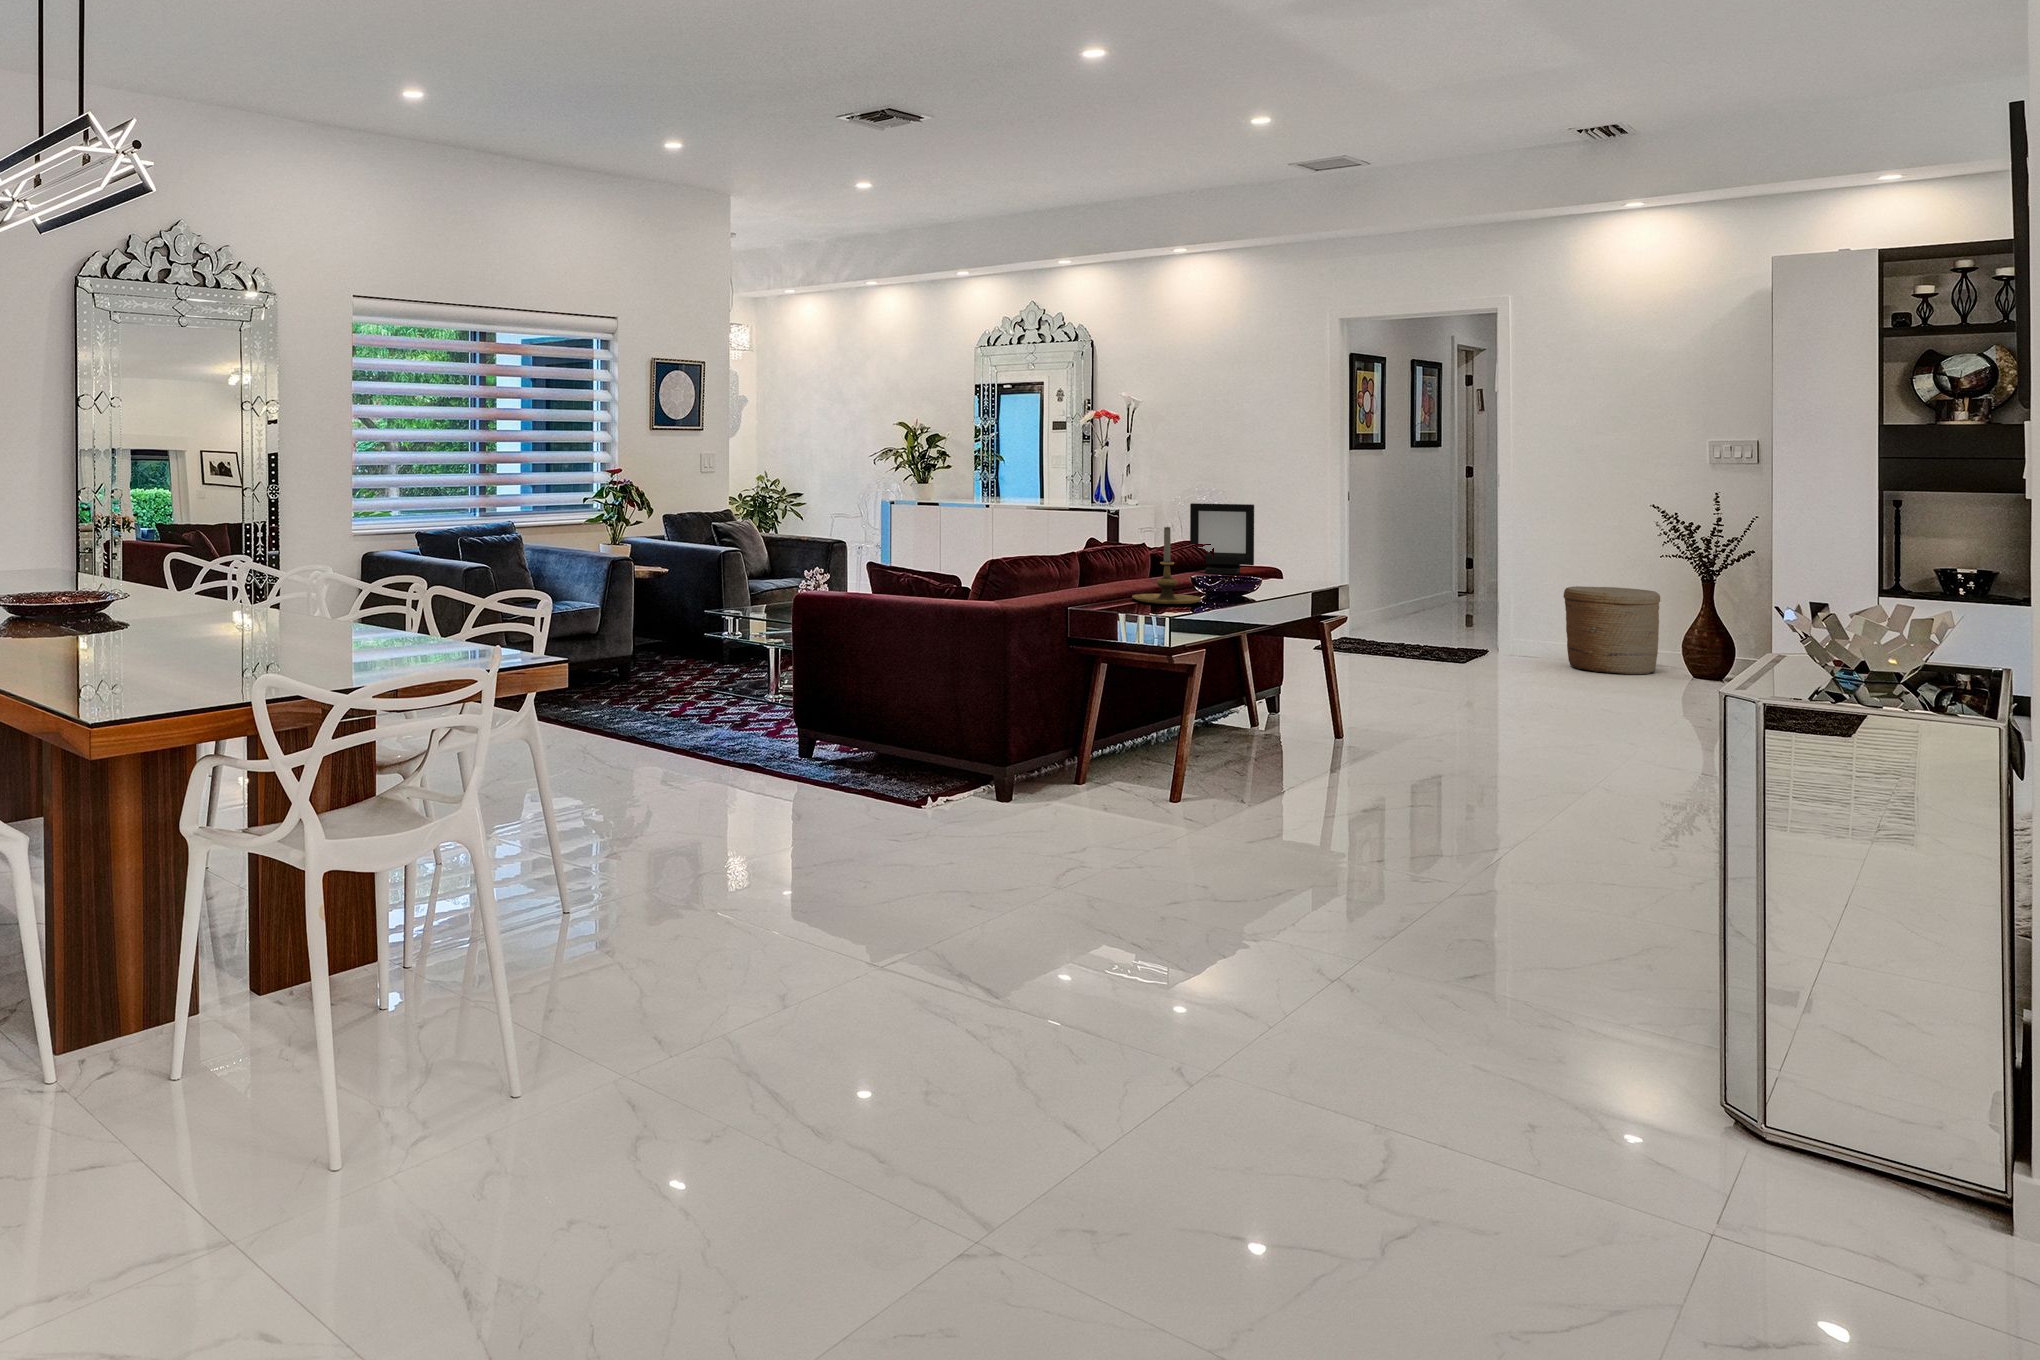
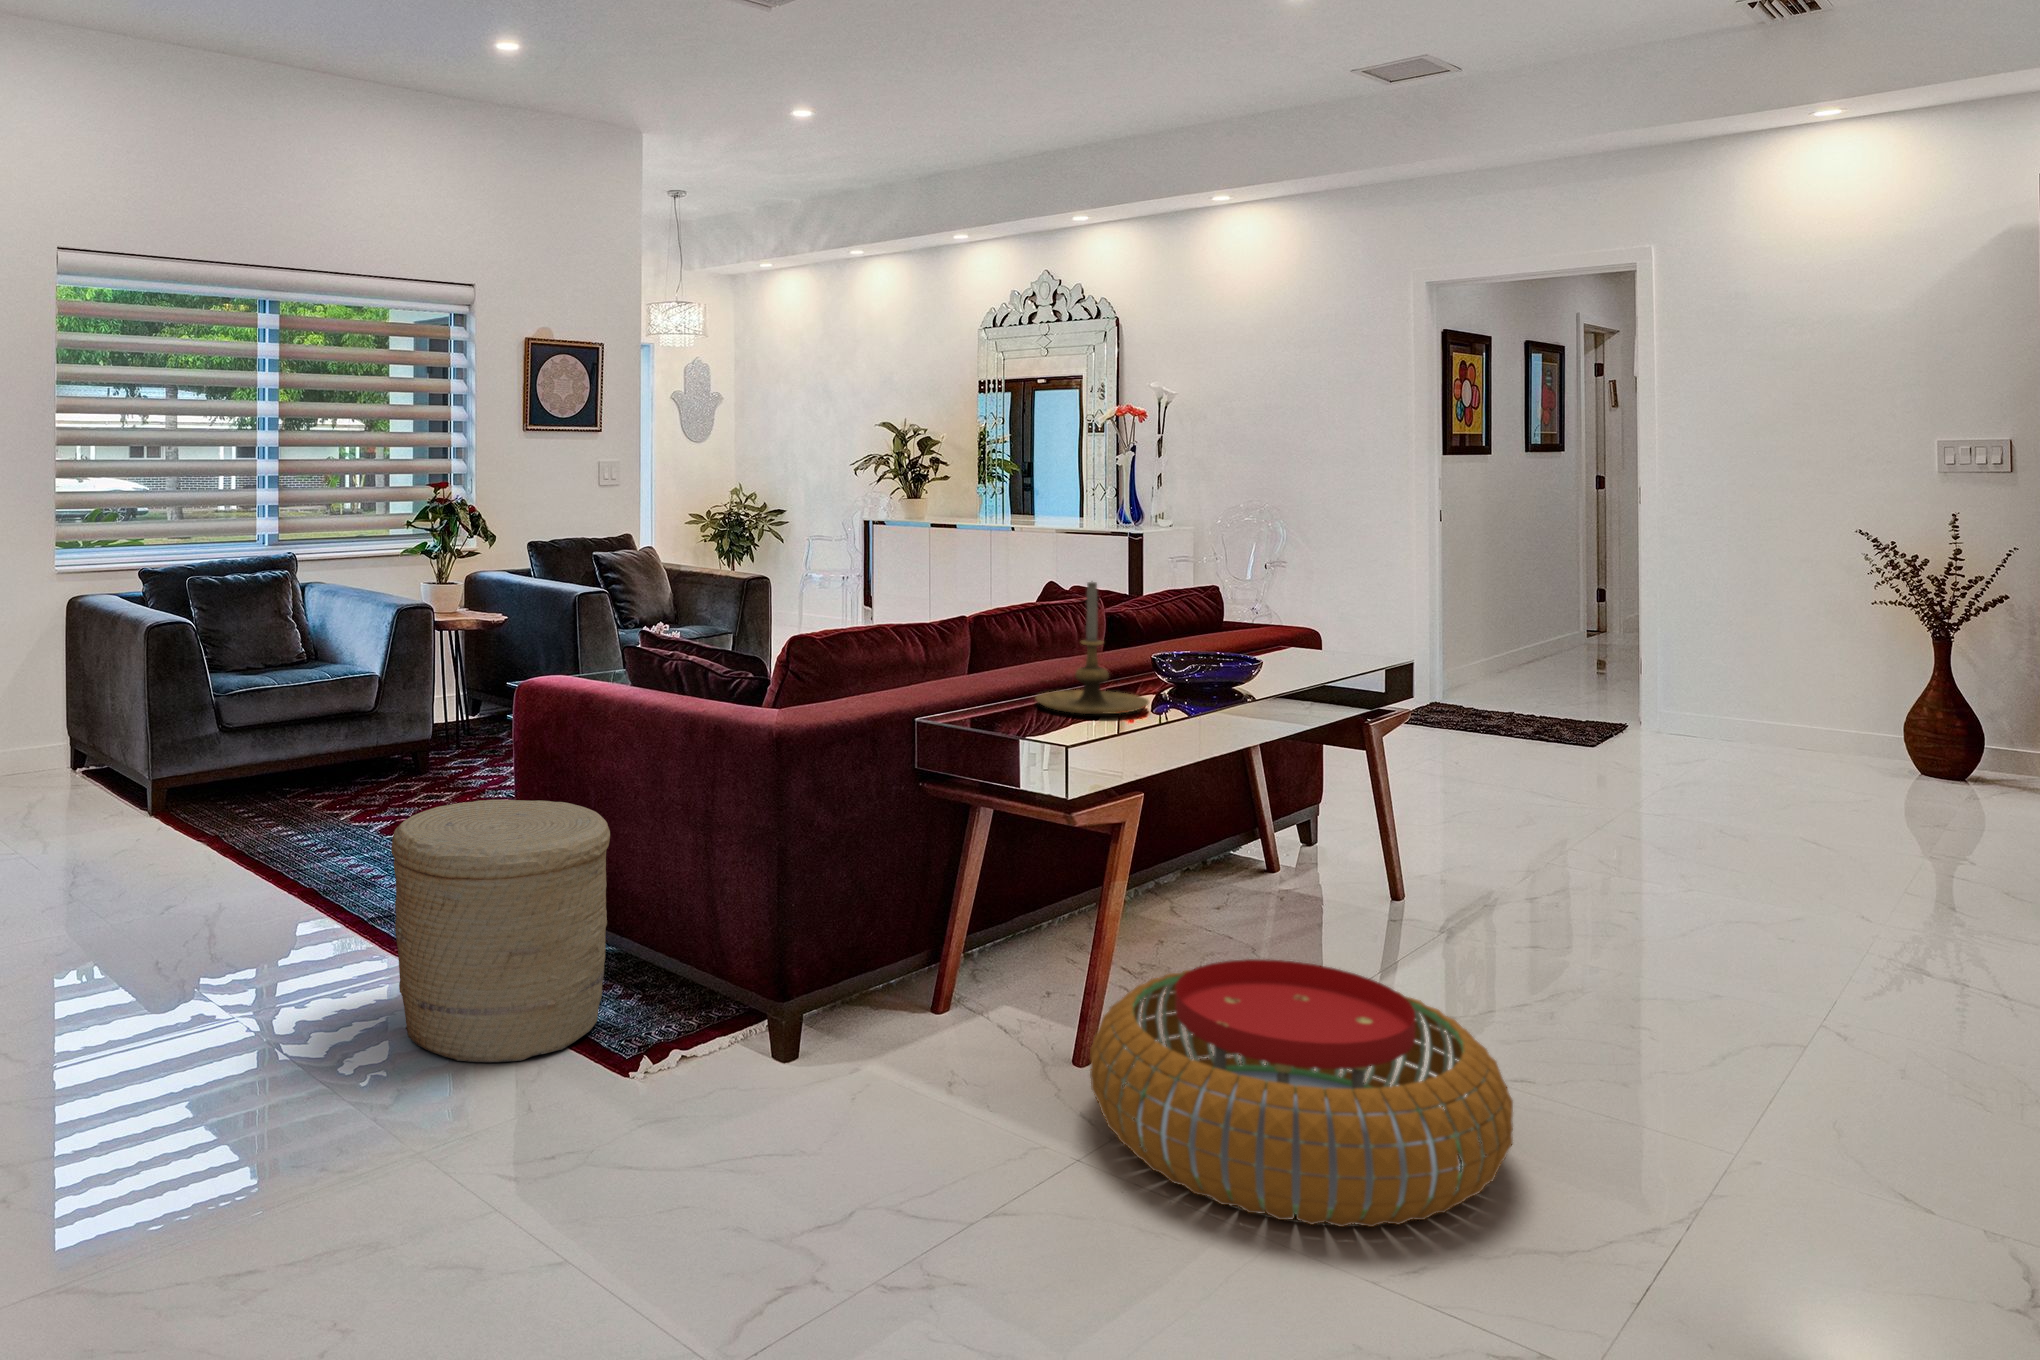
picture frame: present [1190,503,1254,574] -> none [1174,535,1270,644]
woven basket: present [1563,586,1660,674] -> present [391,800,610,1062]
pouf: none [1188,733,1419,845] -> present [1090,959,1513,1227]

